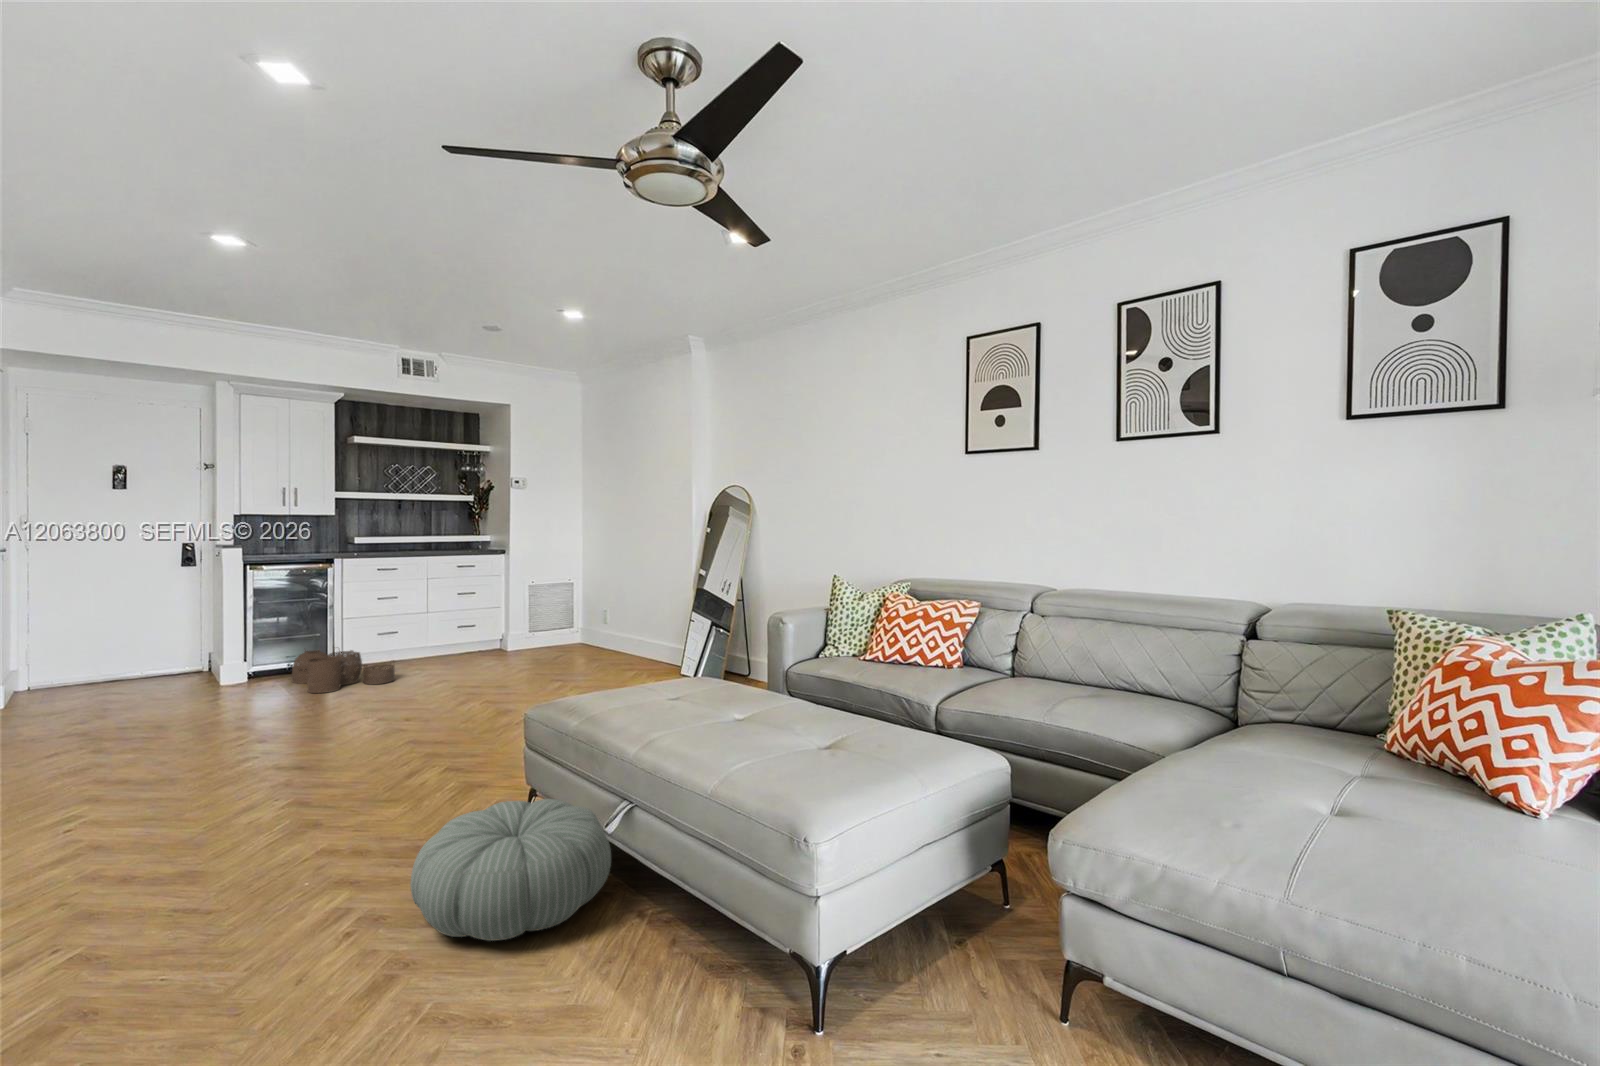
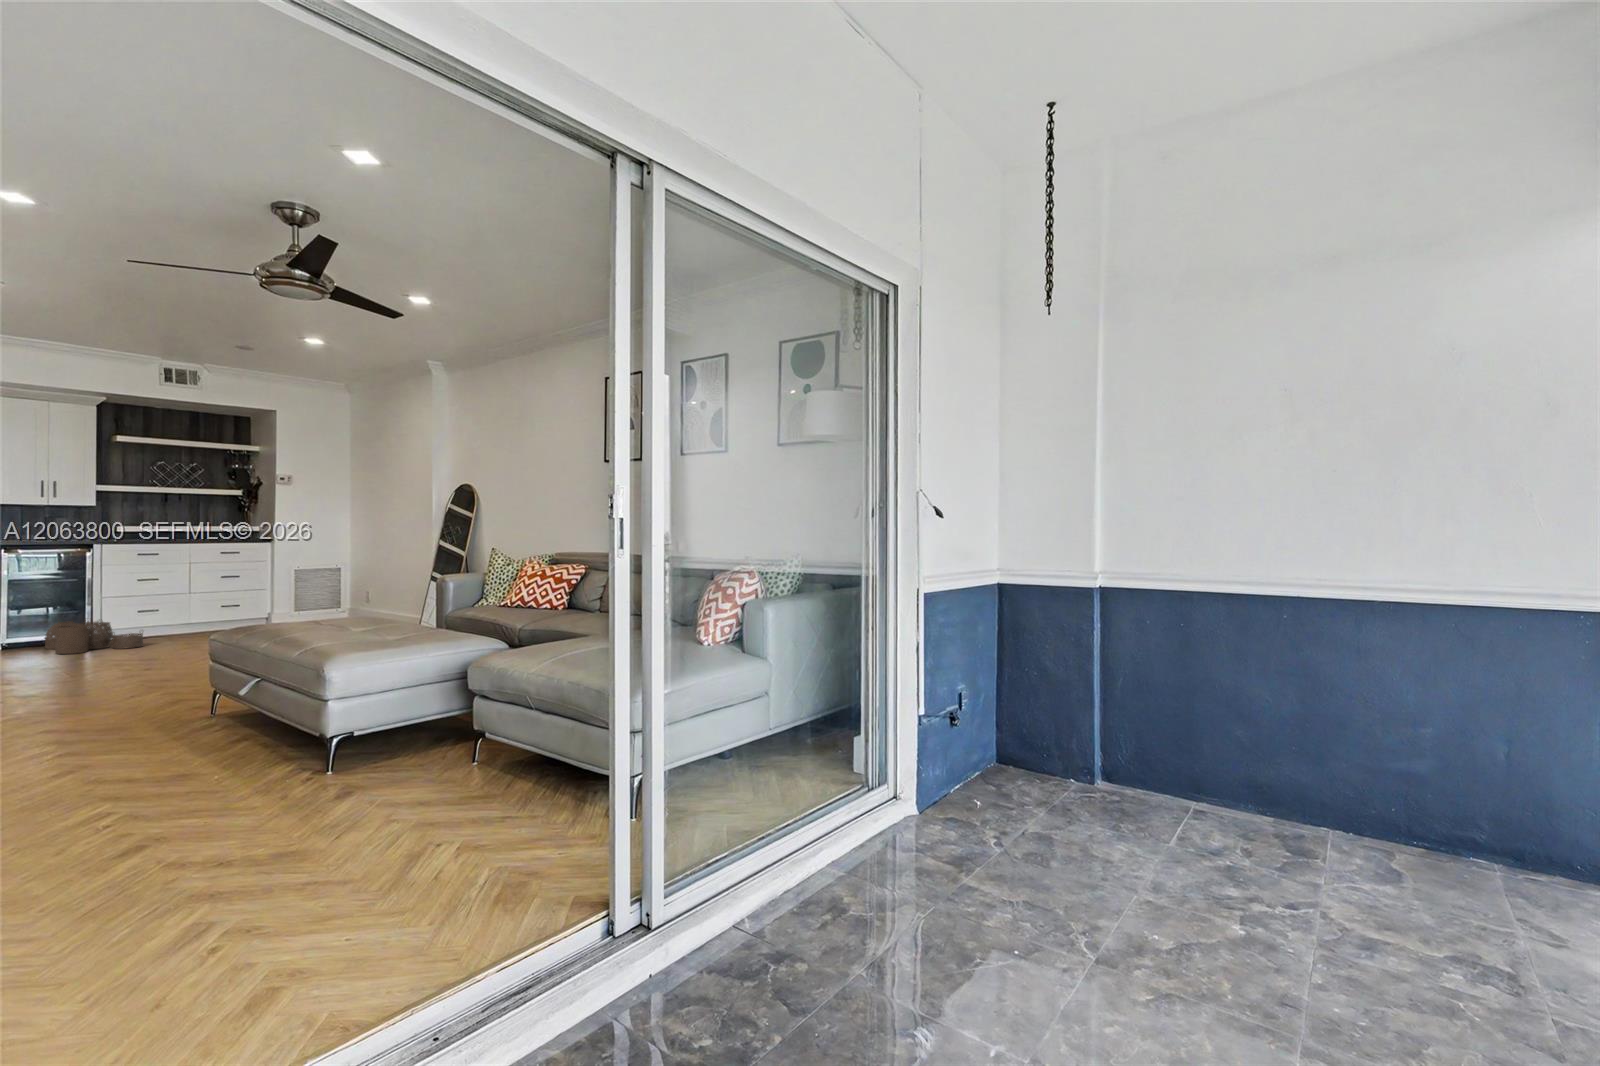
pouf: present [410,799,611,941] -> none [52,682,212,752]

